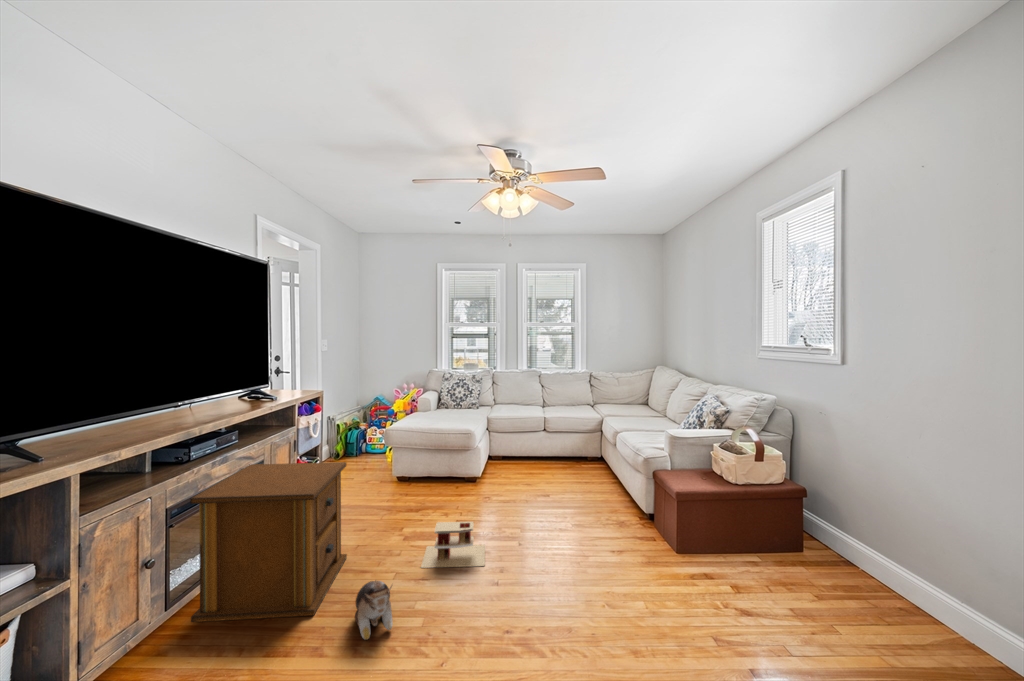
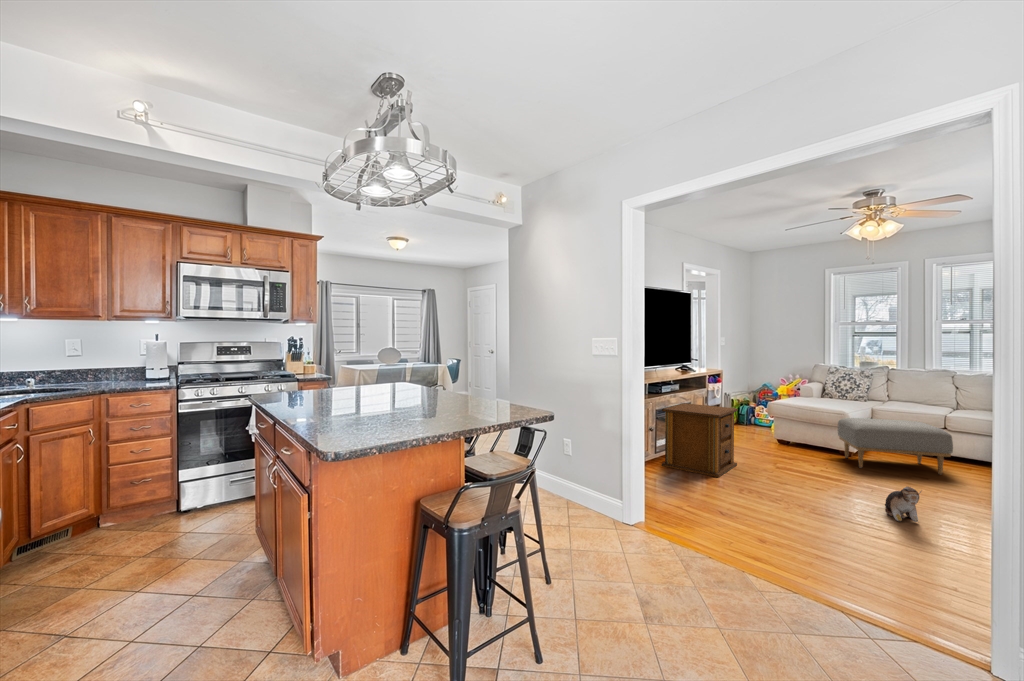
ottoman: none [466,433,573,505] -> present [838,418,953,474]
toy house: present [421,522,485,568] -> none [785,457,838,487]
plush toy: present [355,580,392,640] -> present [885,487,922,522]

